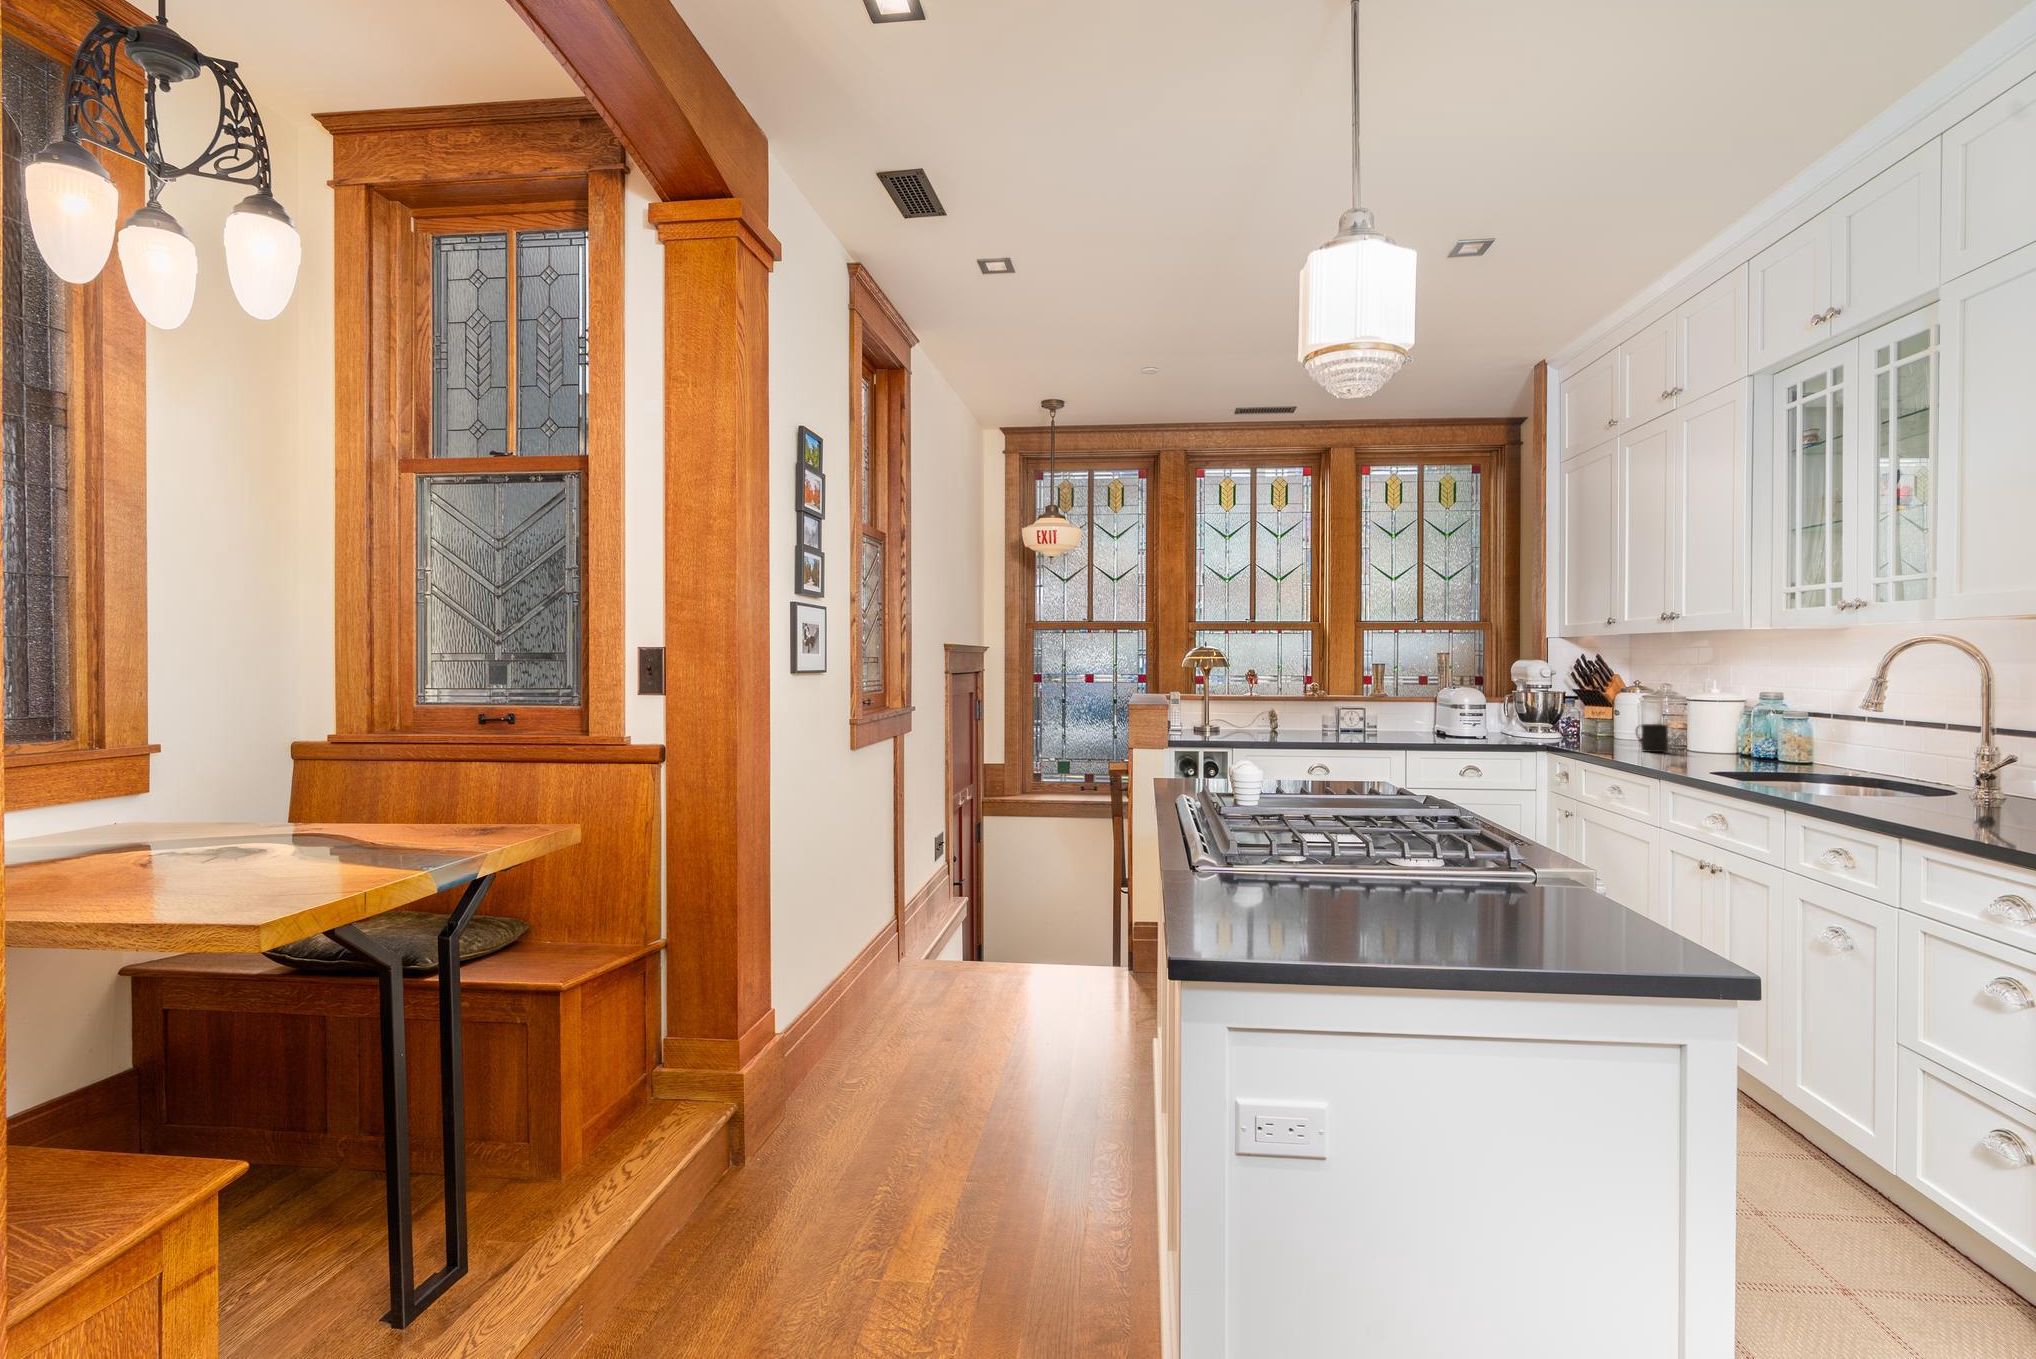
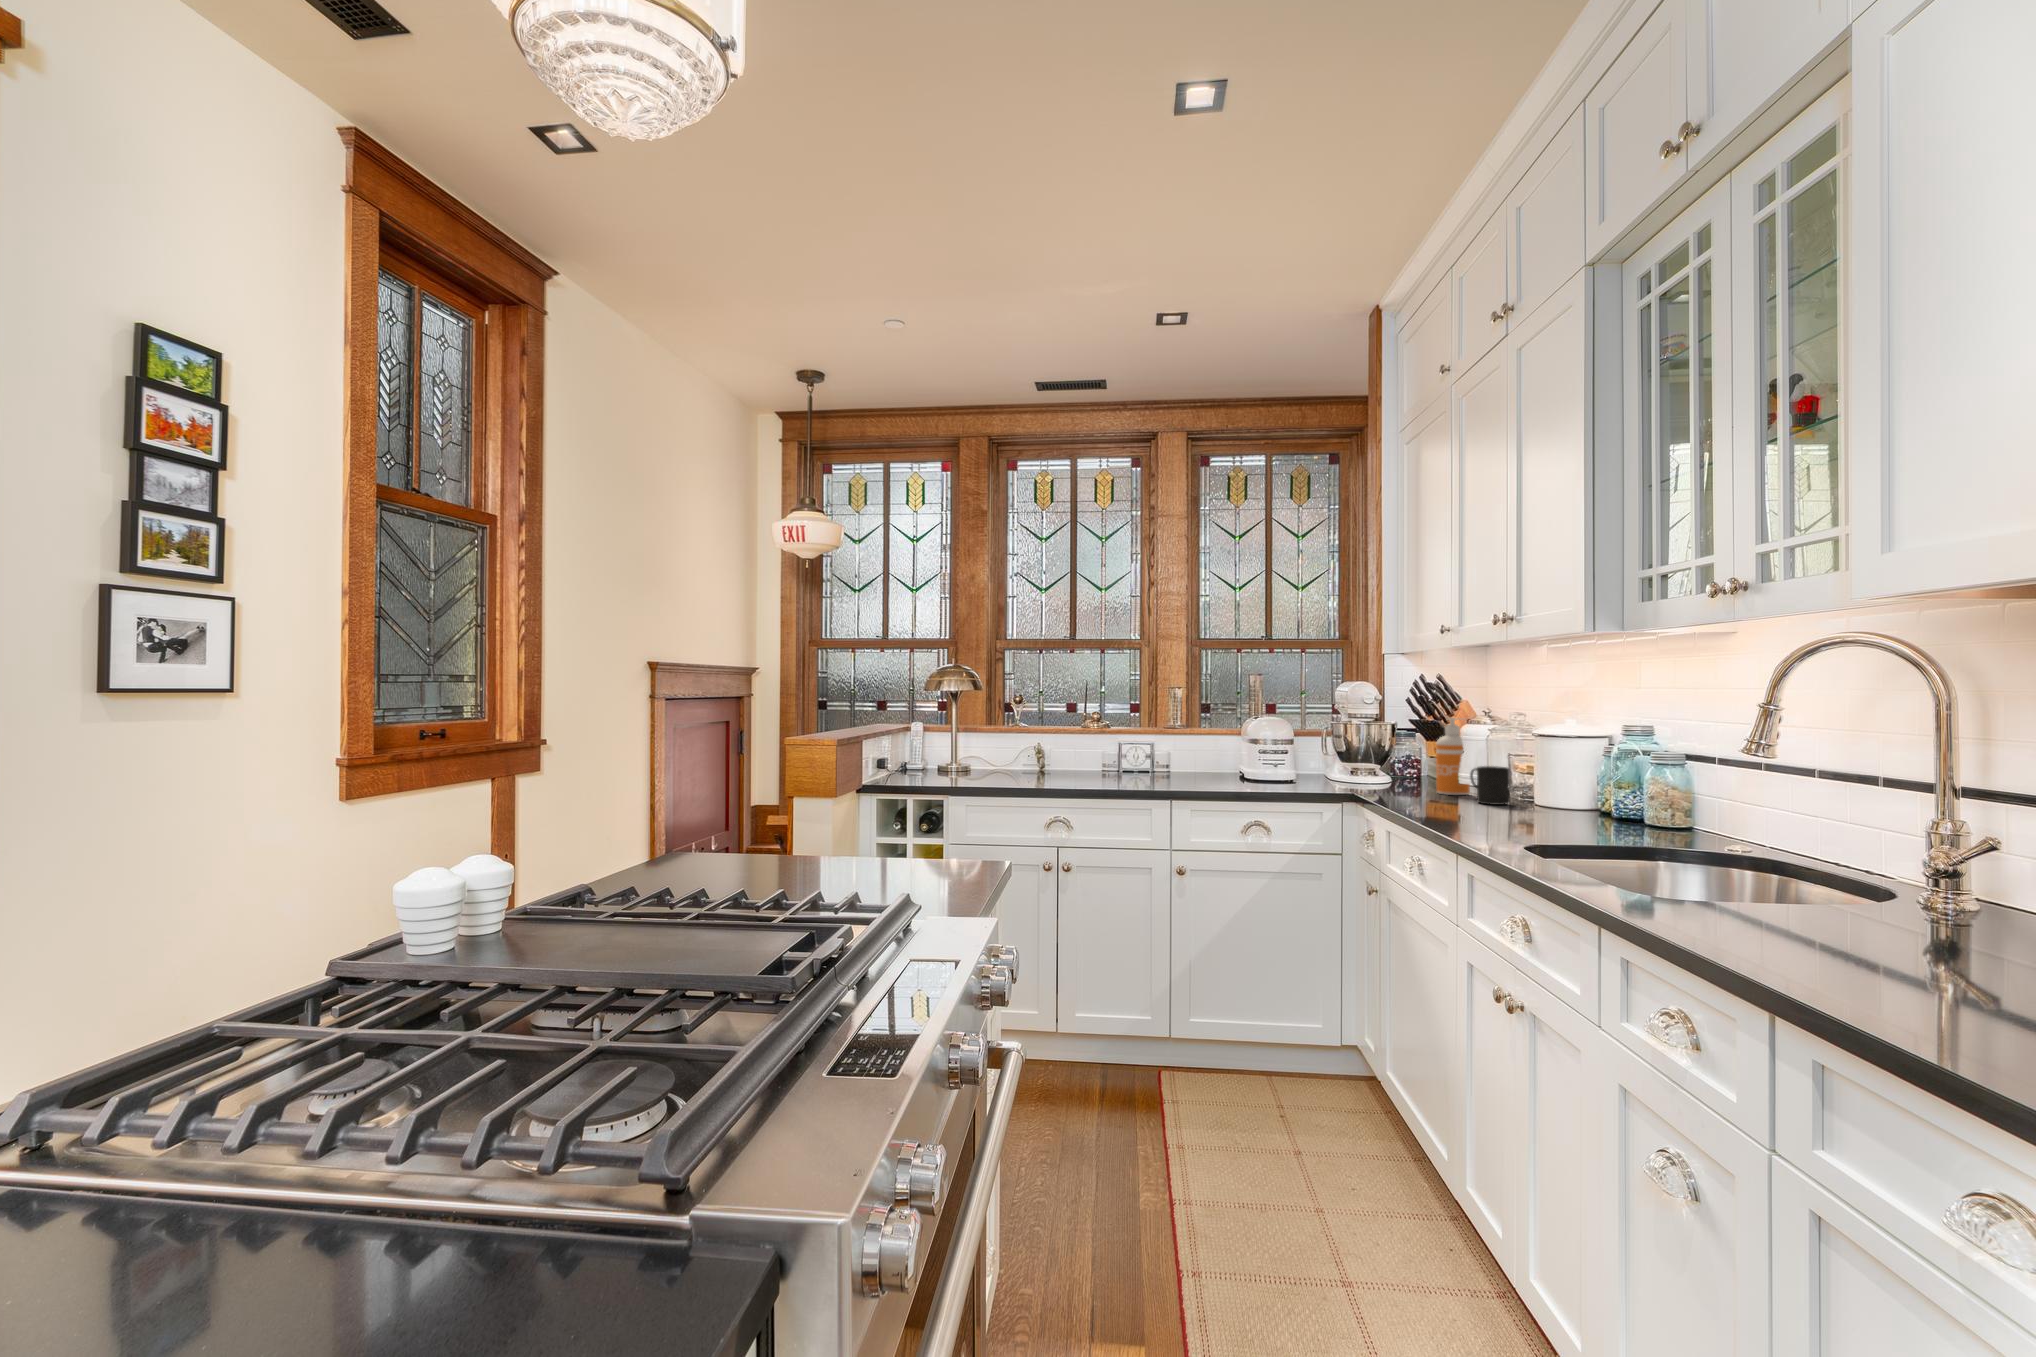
soap dispenser: none [1604,688,1630,747] -> present [1436,718,1470,795]

